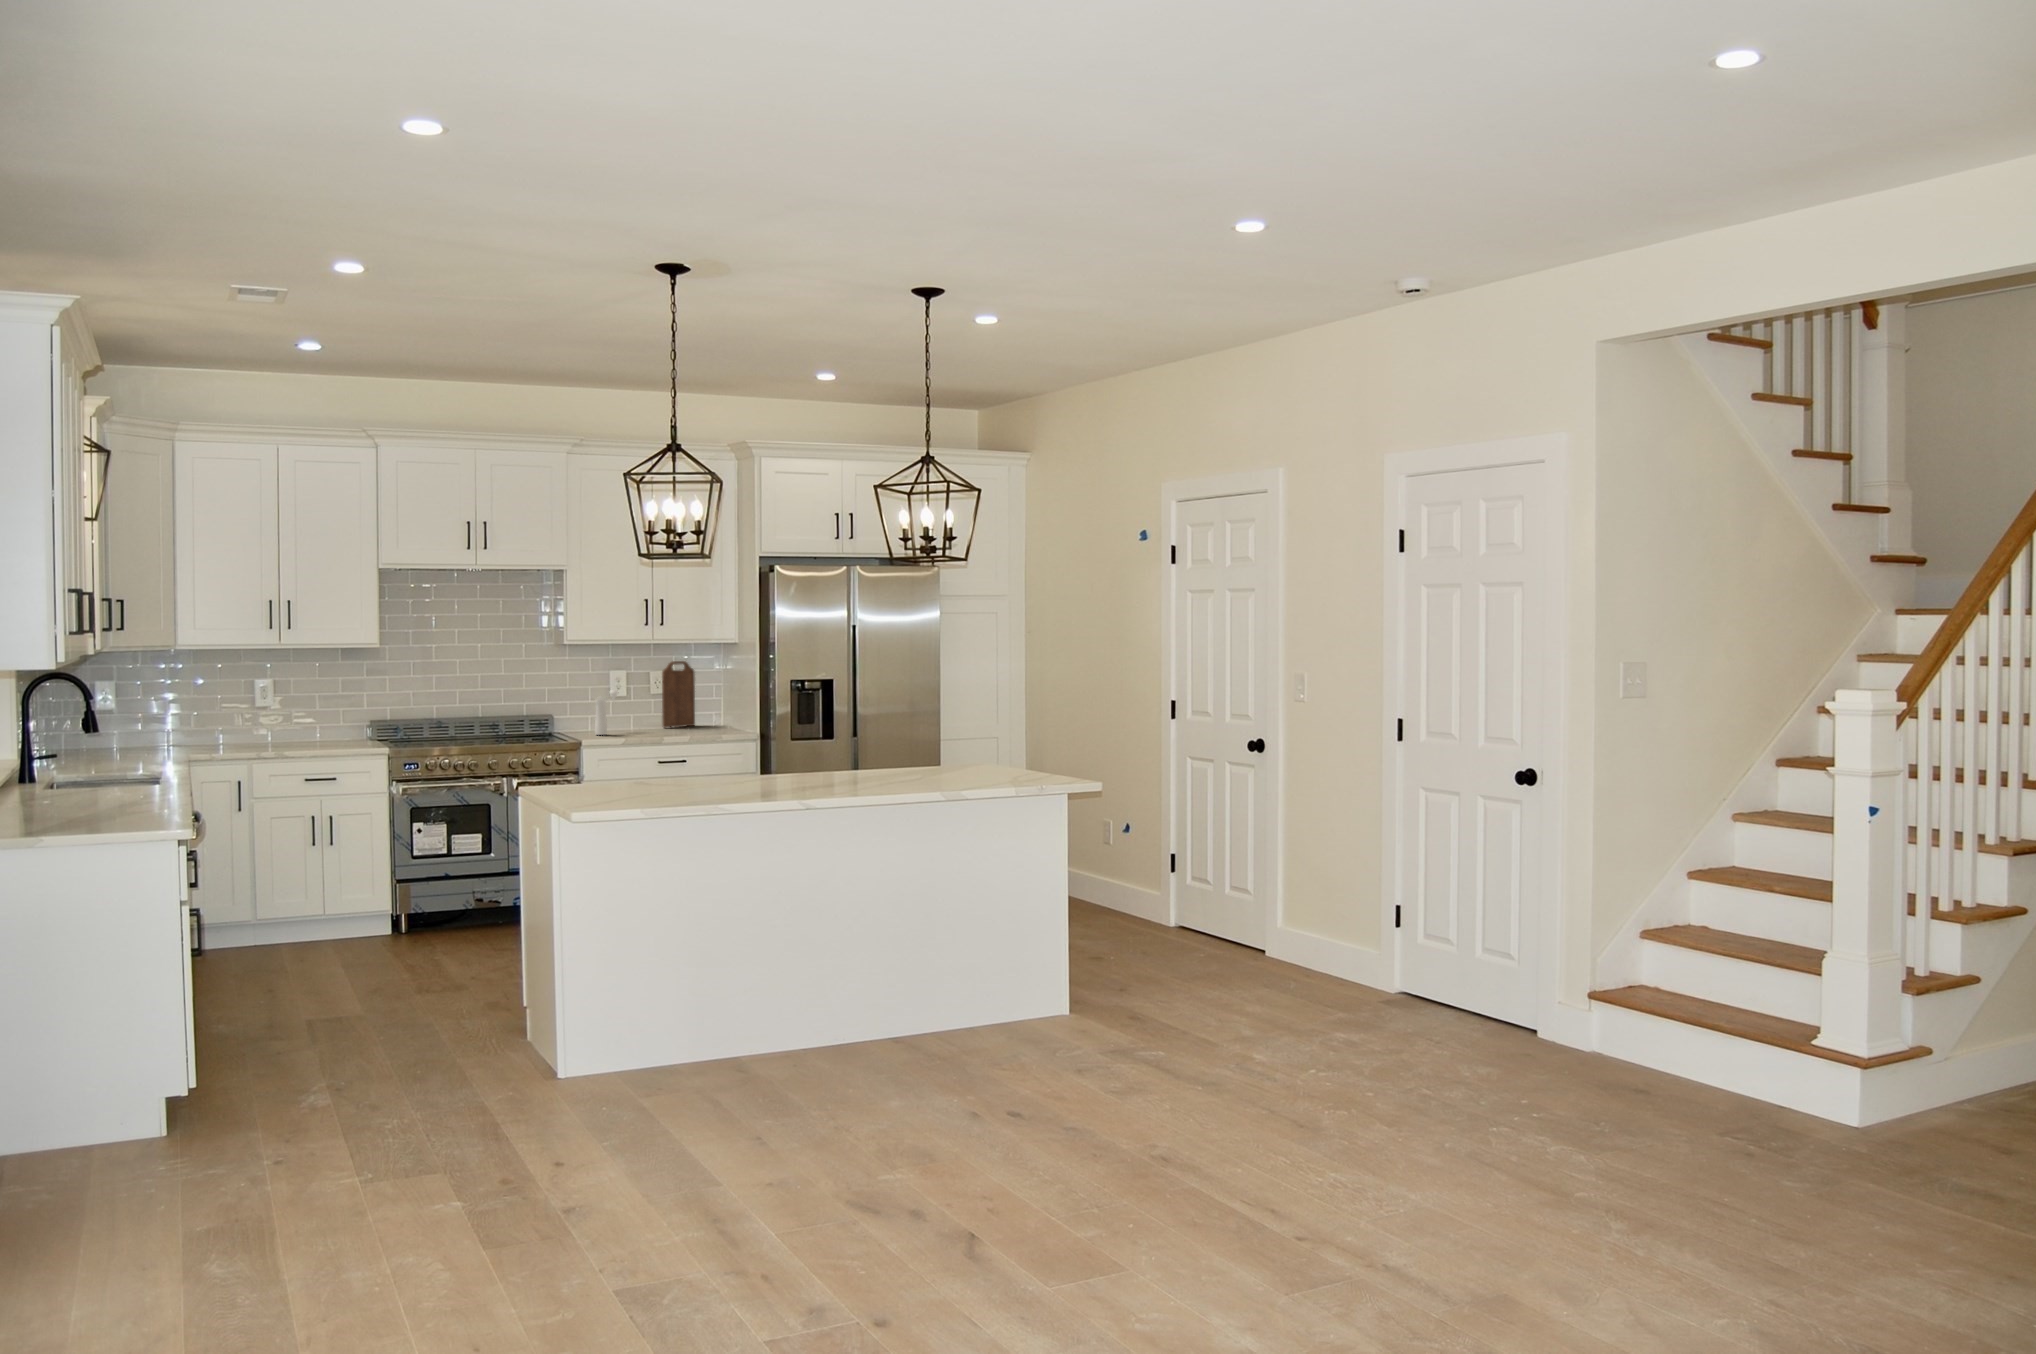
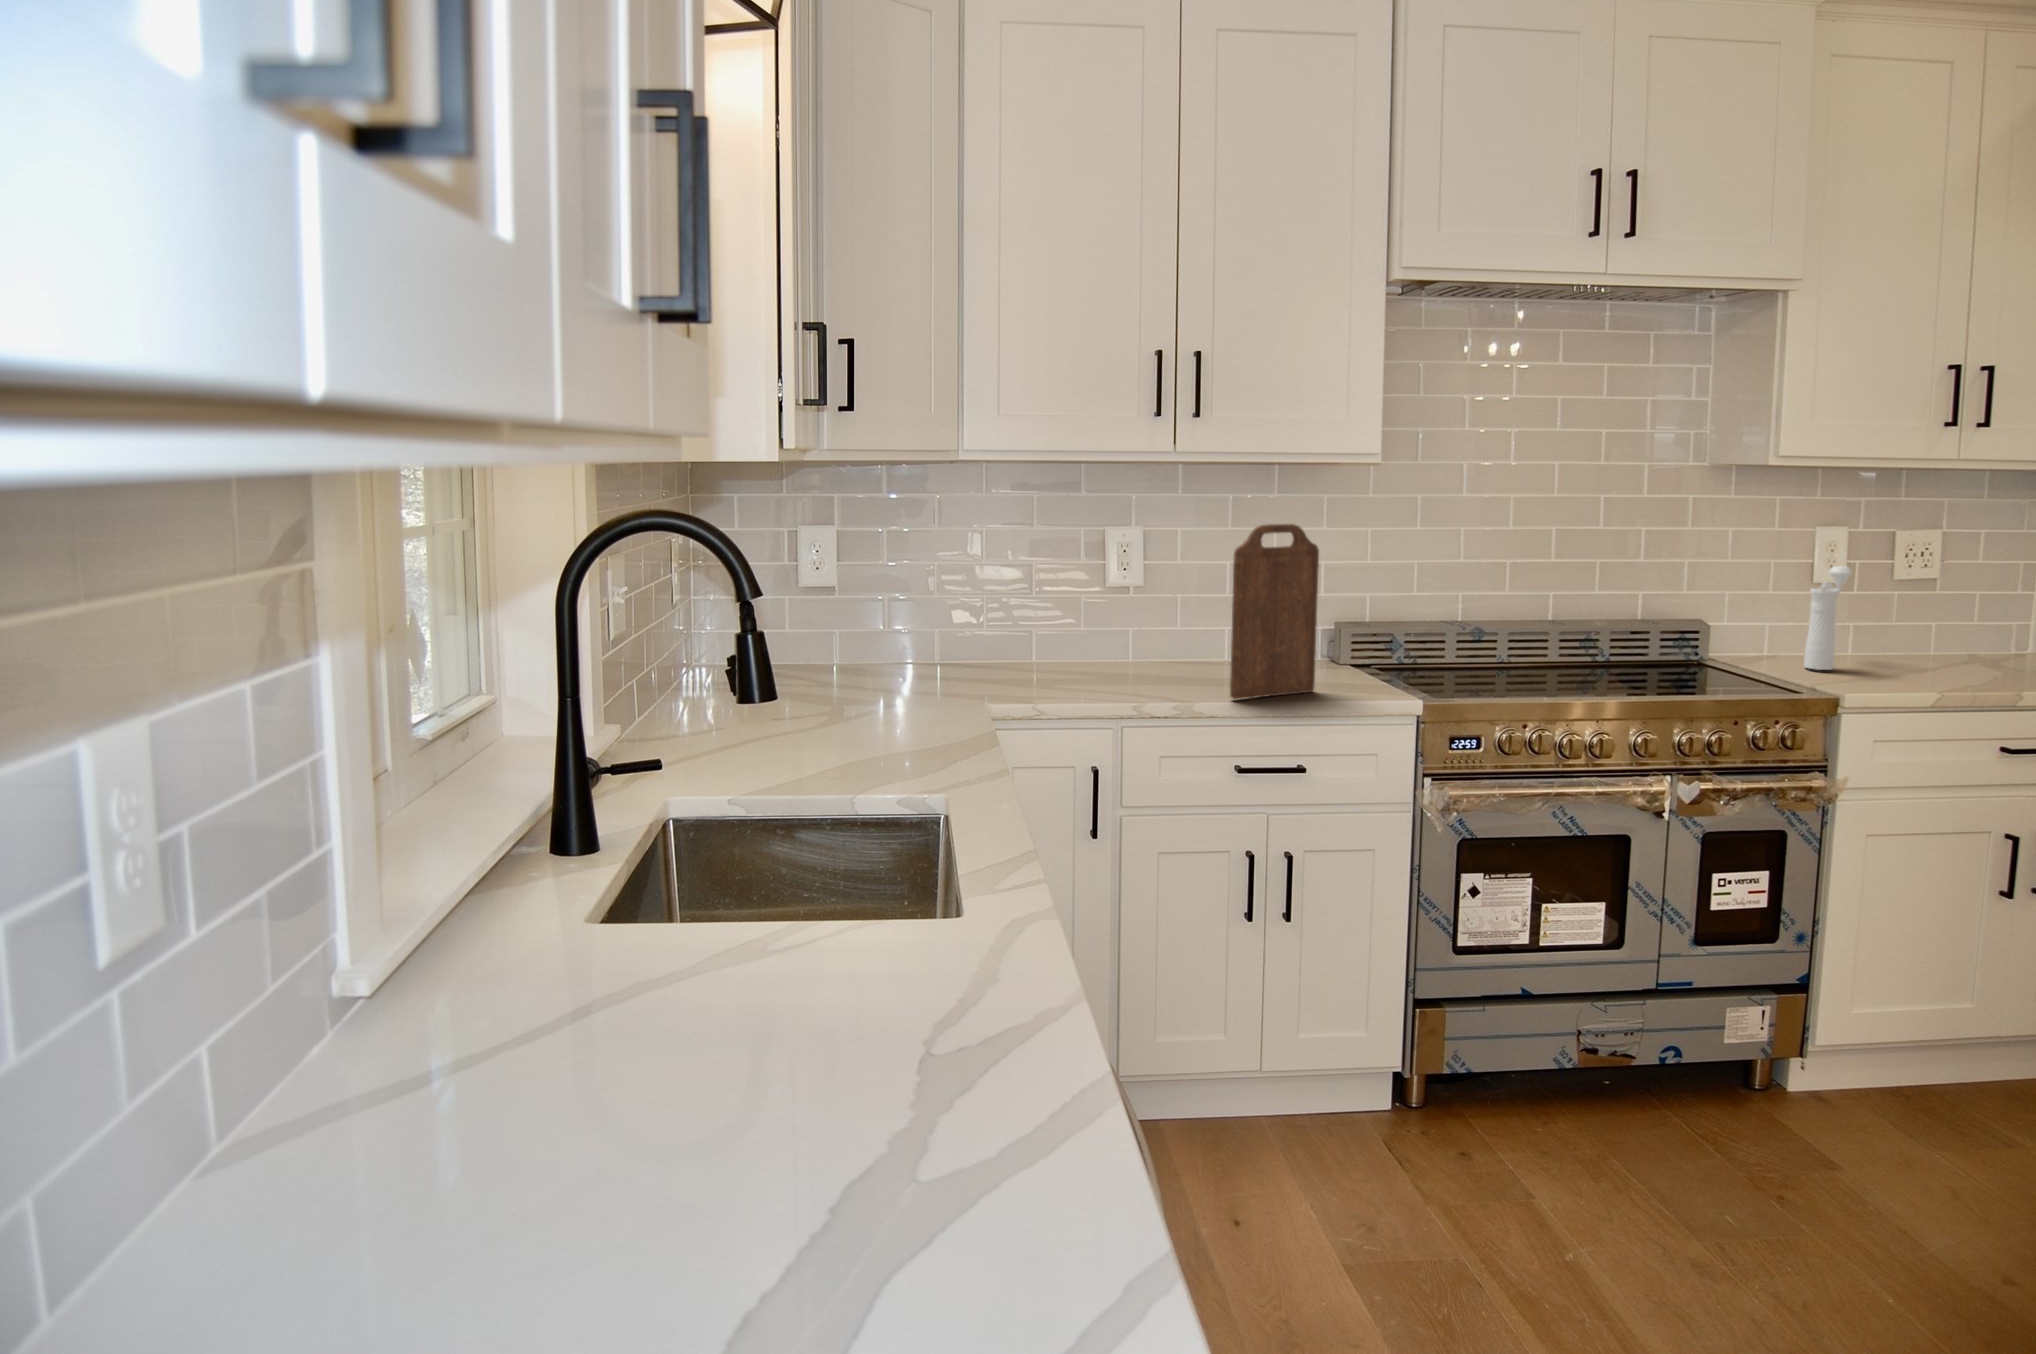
cutting board: present [662,661,695,728] -> present [1230,524,1319,699]

